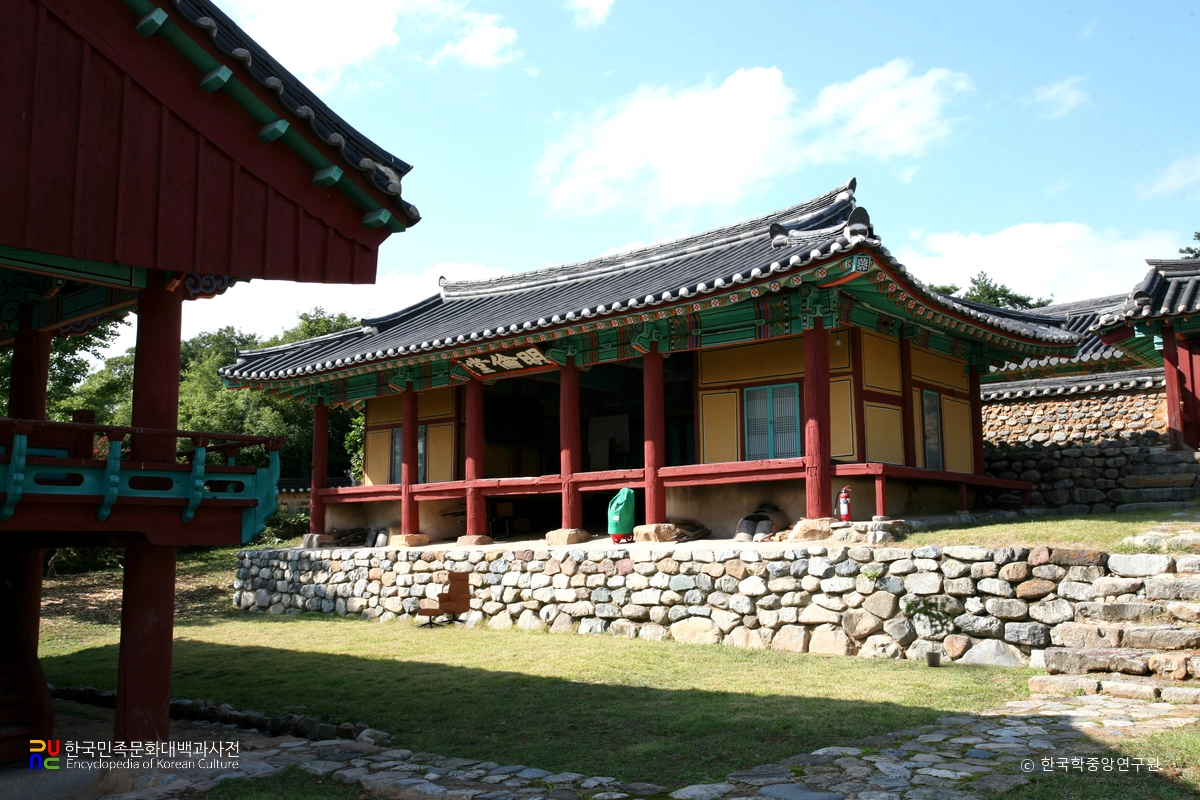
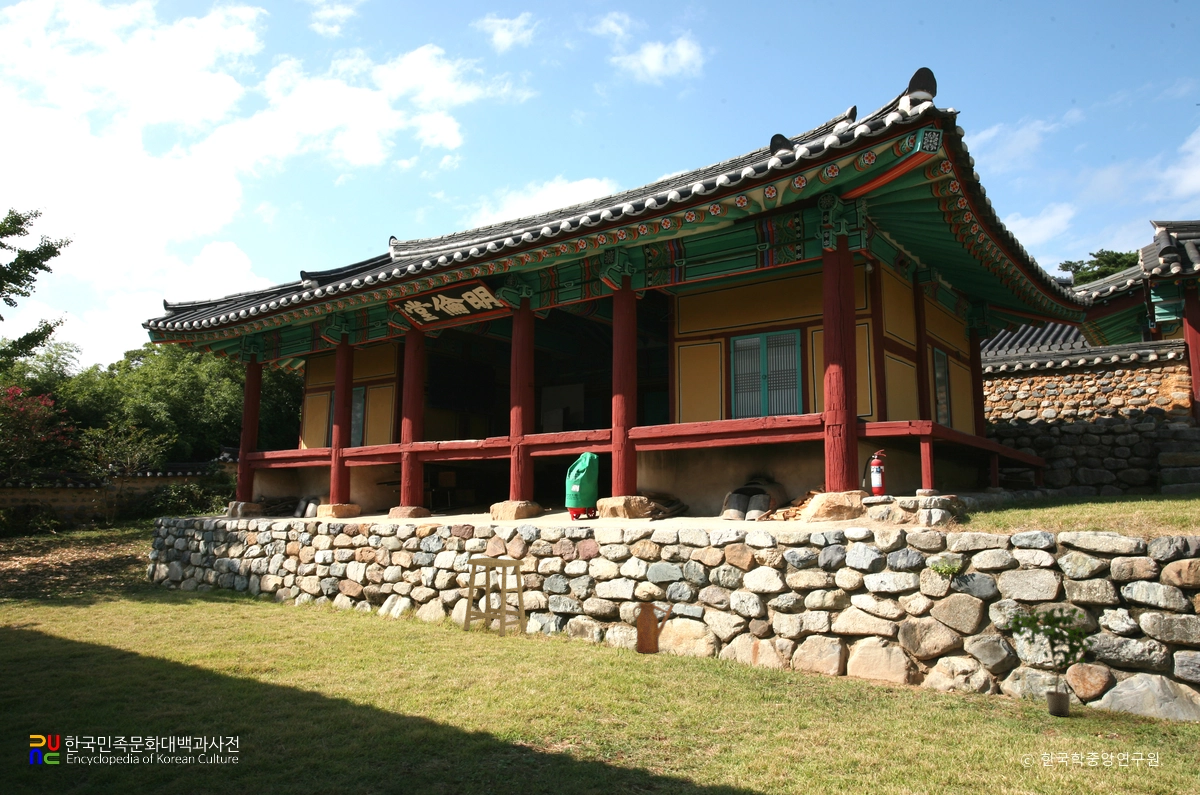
lounge chair: present [418,572,473,628] -> none [325,550,399,621]
stool: none [529,575,579,635] -> present [464,558,527,636]
watering can: none [659,605,689,642] -> present [633,603,673,653]

